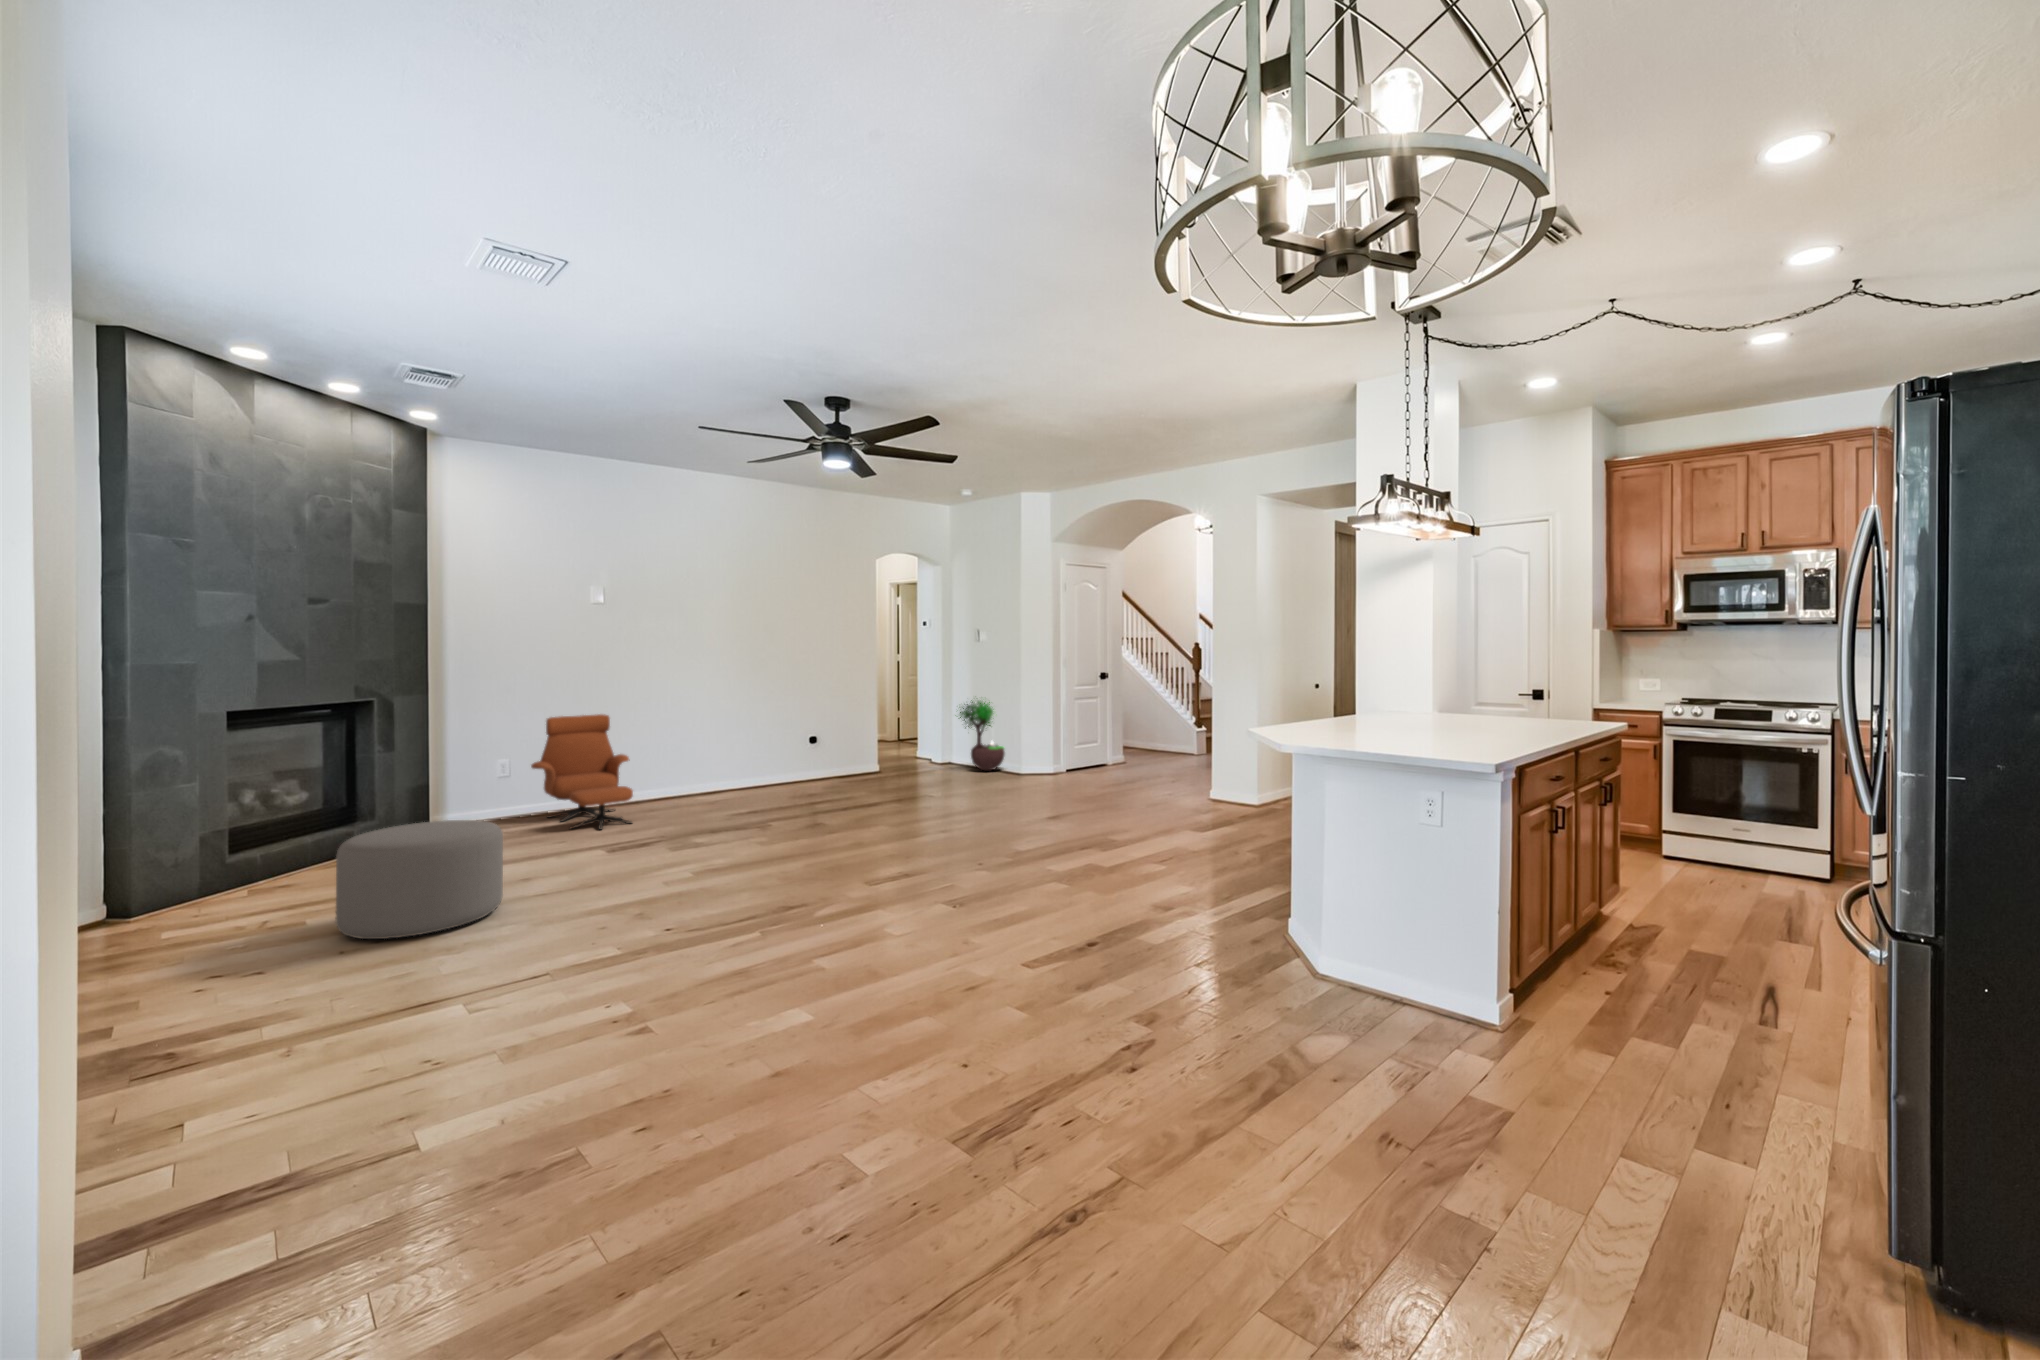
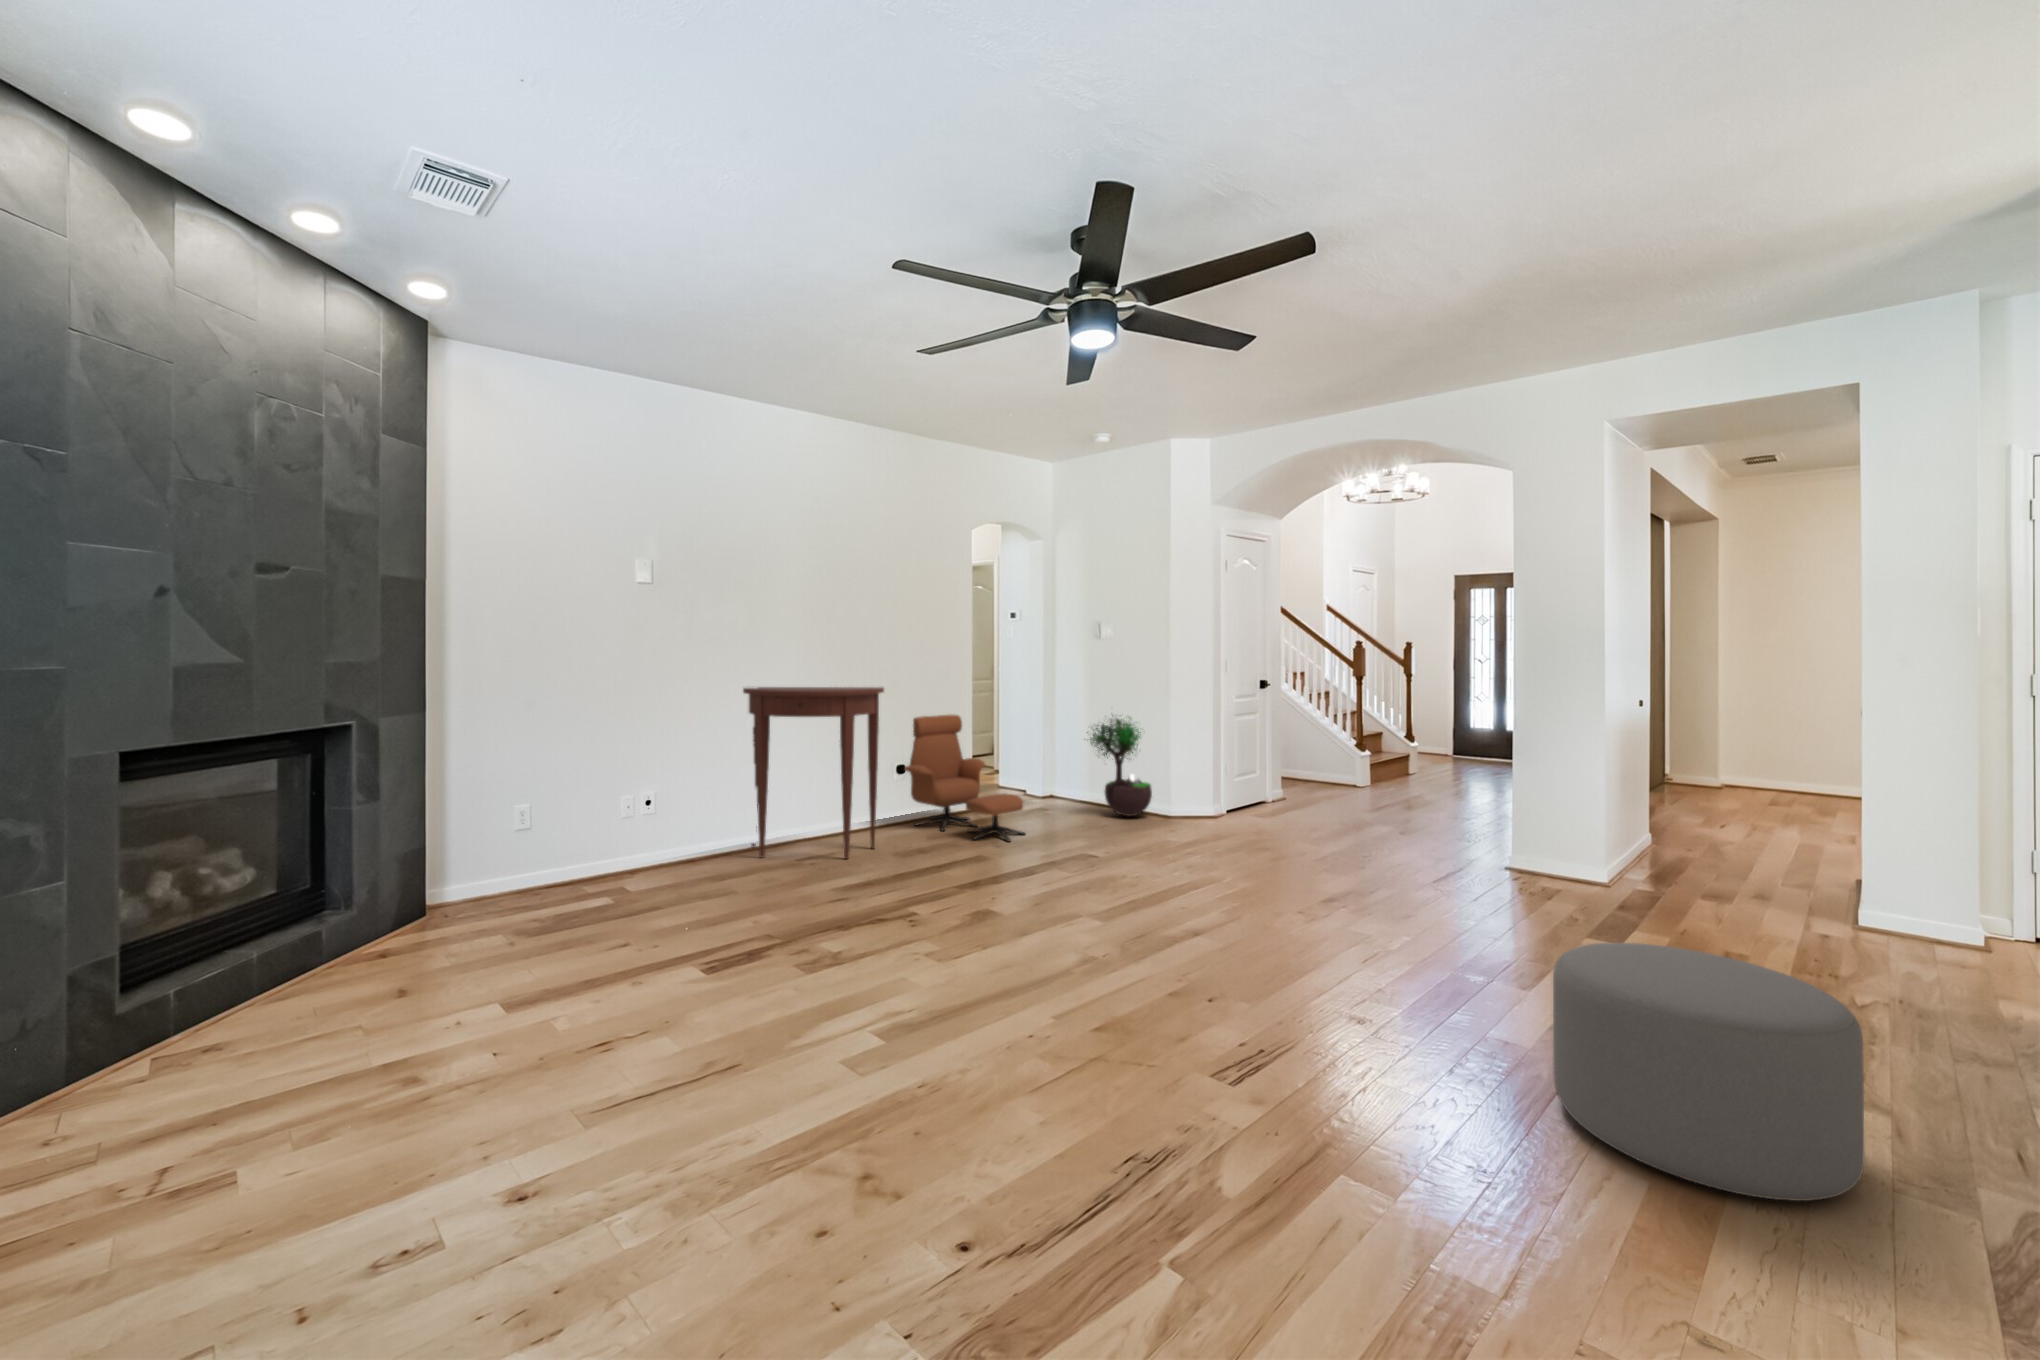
console table: none [682,678,788,798] -> present [743,687,884,859]
lounge chair: present [531,714,633,830] -> present [904,715,1025,842]
ottoman: present [336,820,503,939] -> present [1553,943,1864,1201]

